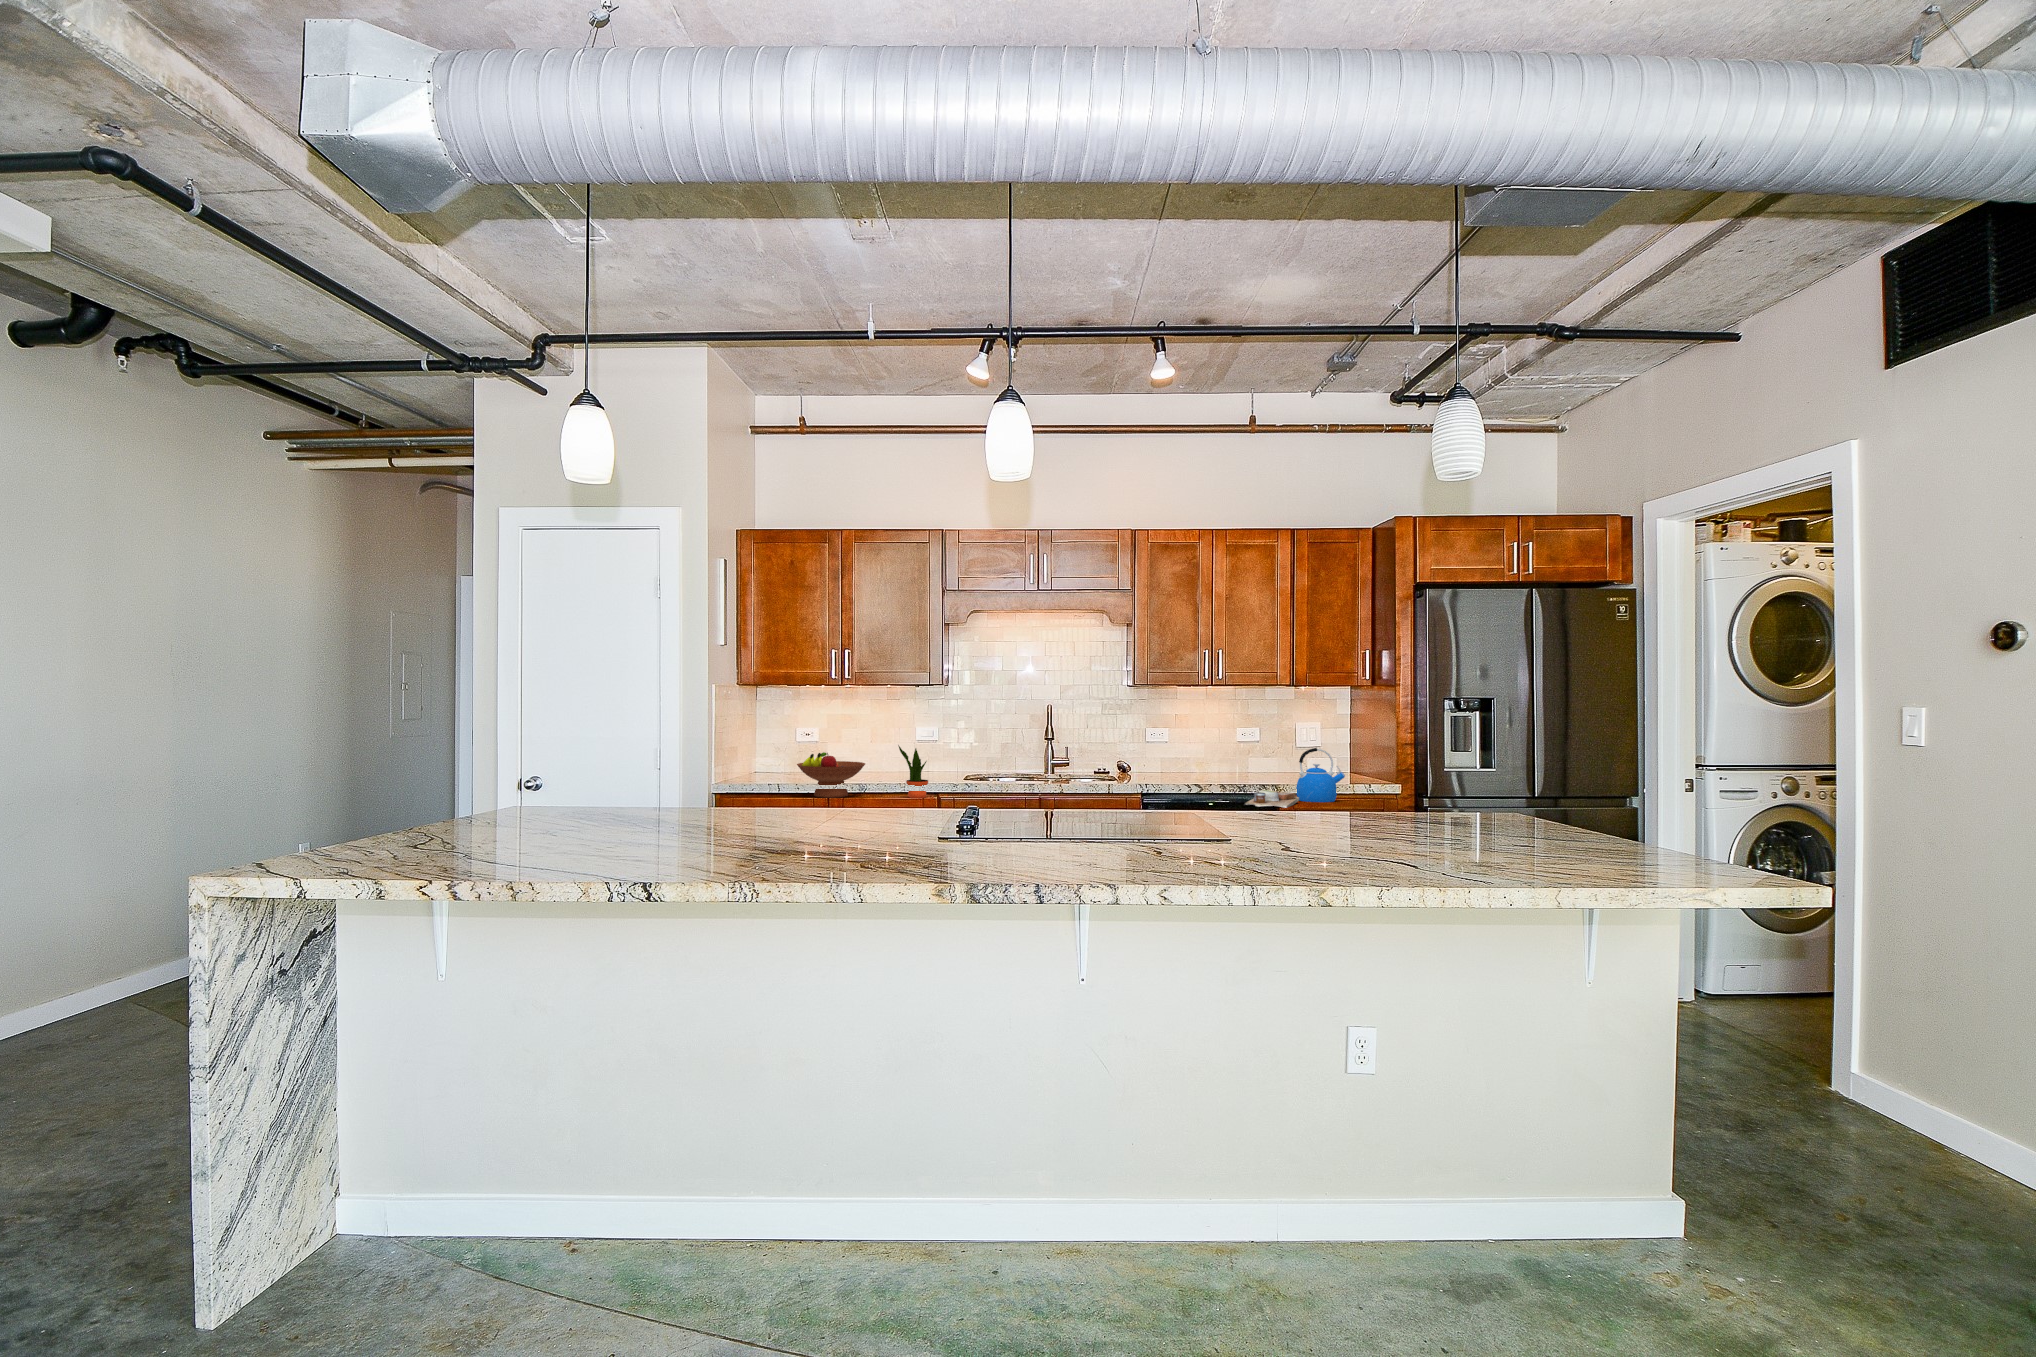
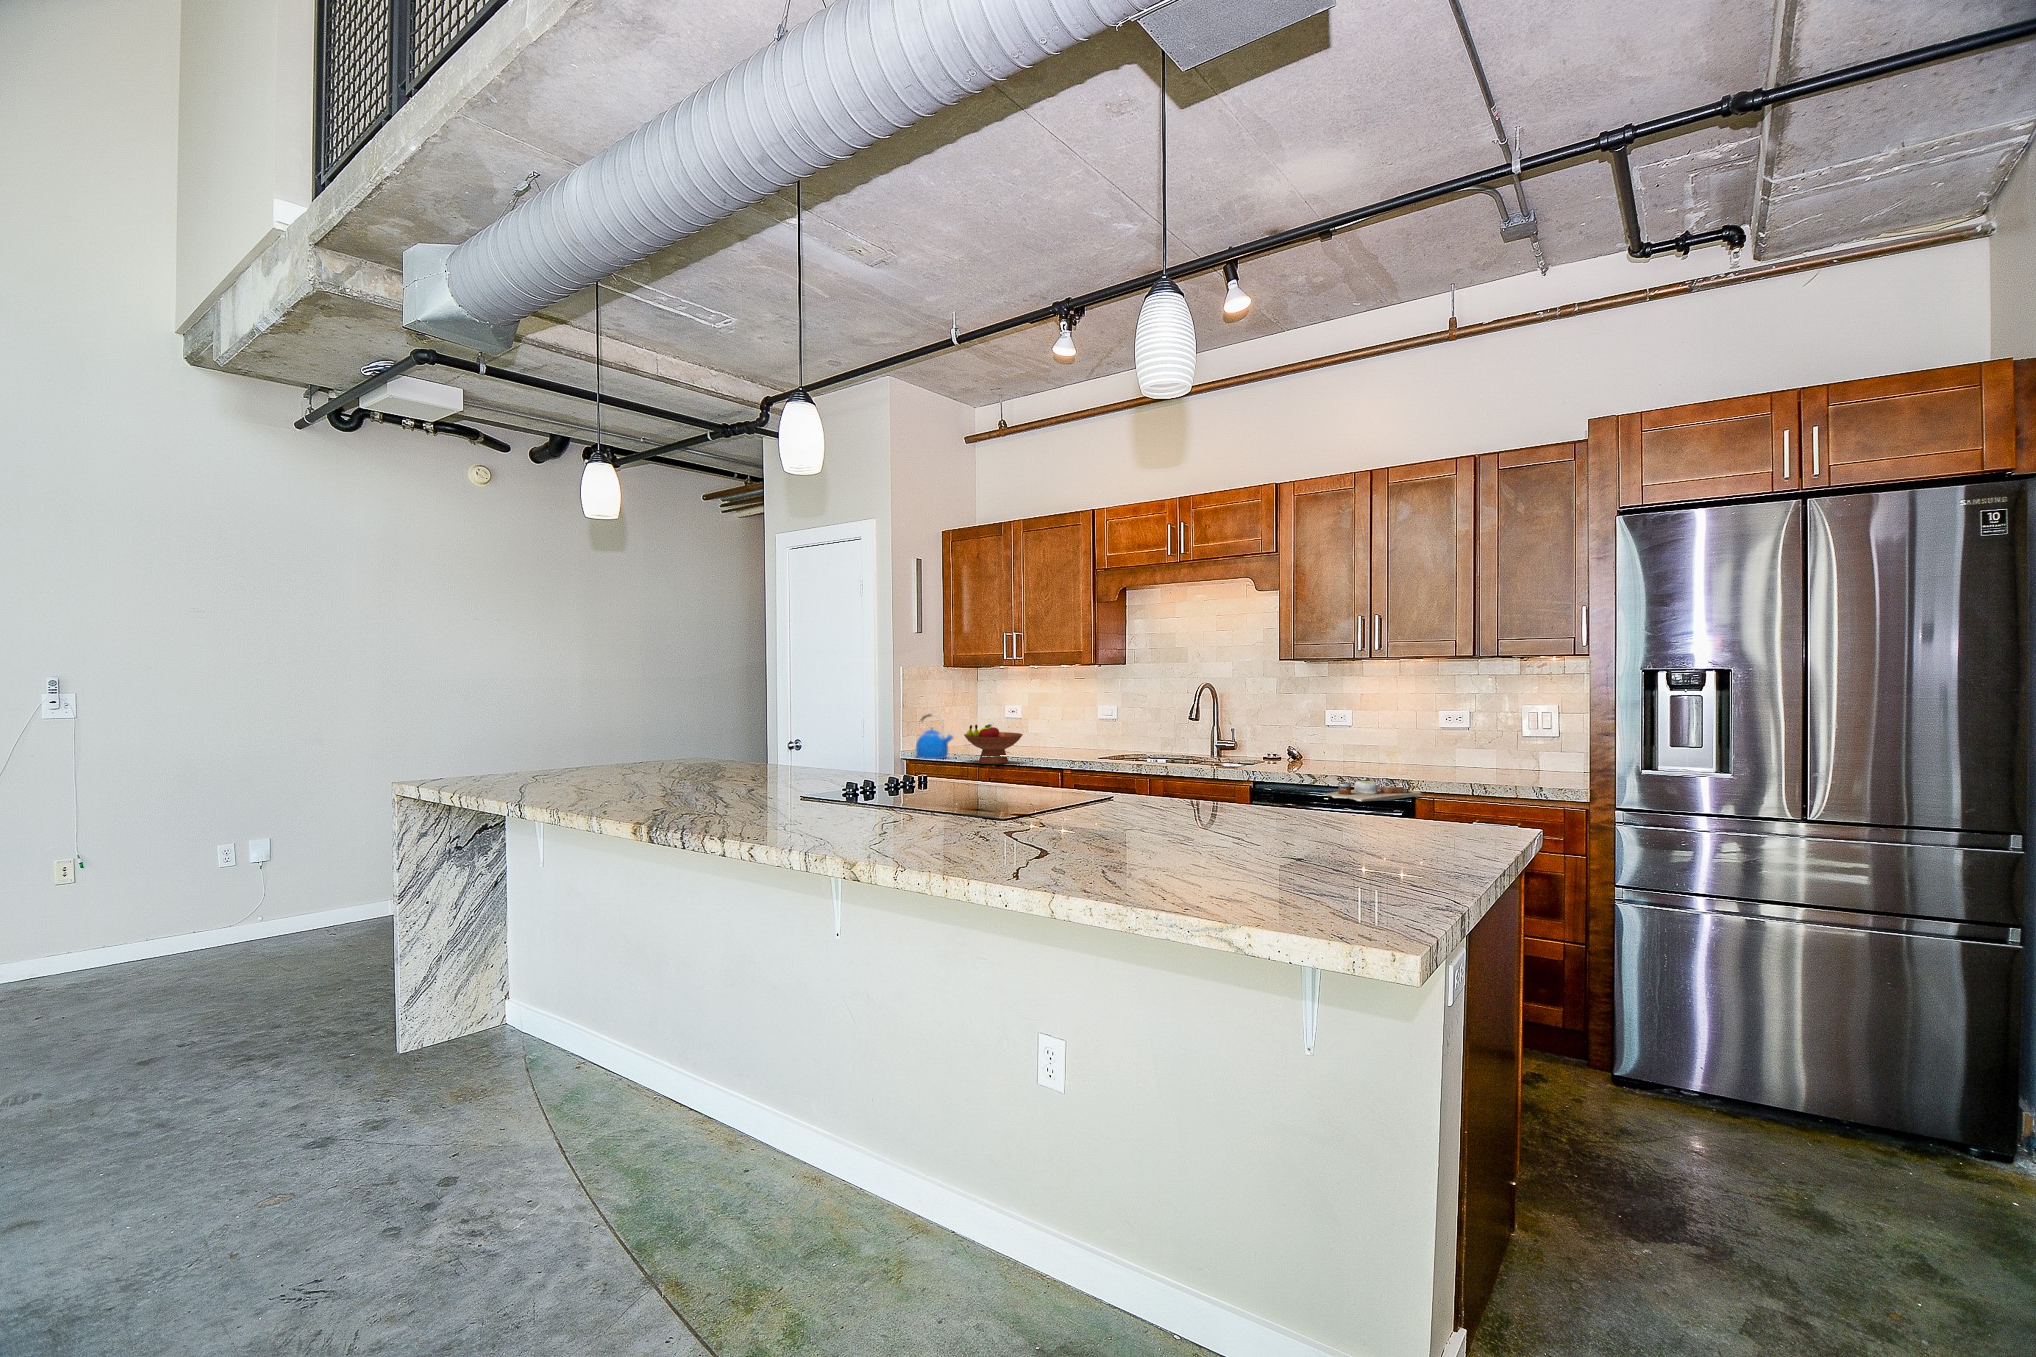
potted plant: present [898,745,928,798] -> none [1040,719,1068,769]
kettle: present [1296,748,1345,802] -> present [916,714,953,759]

